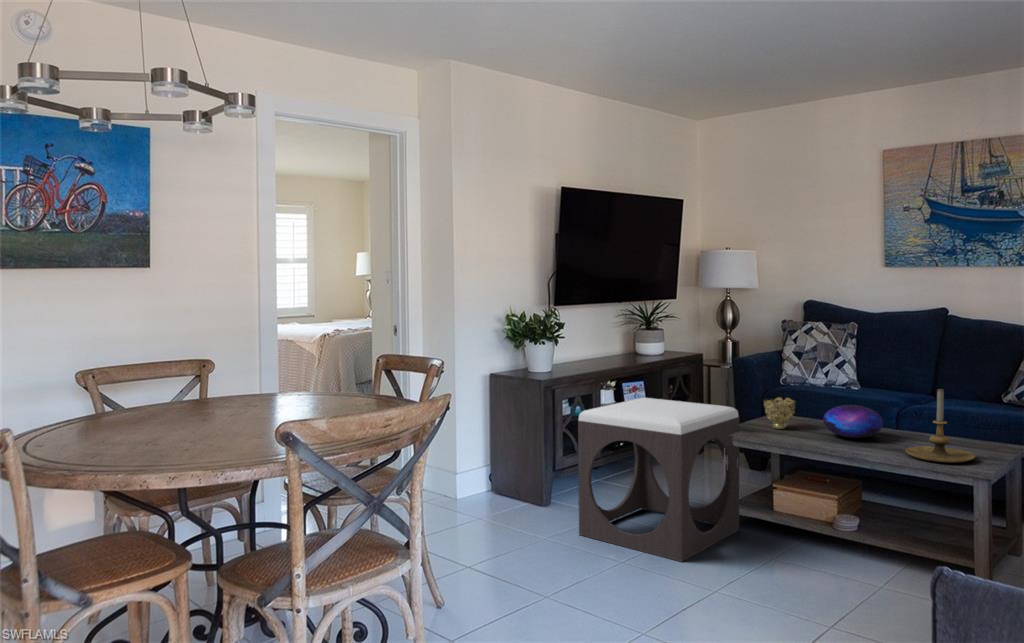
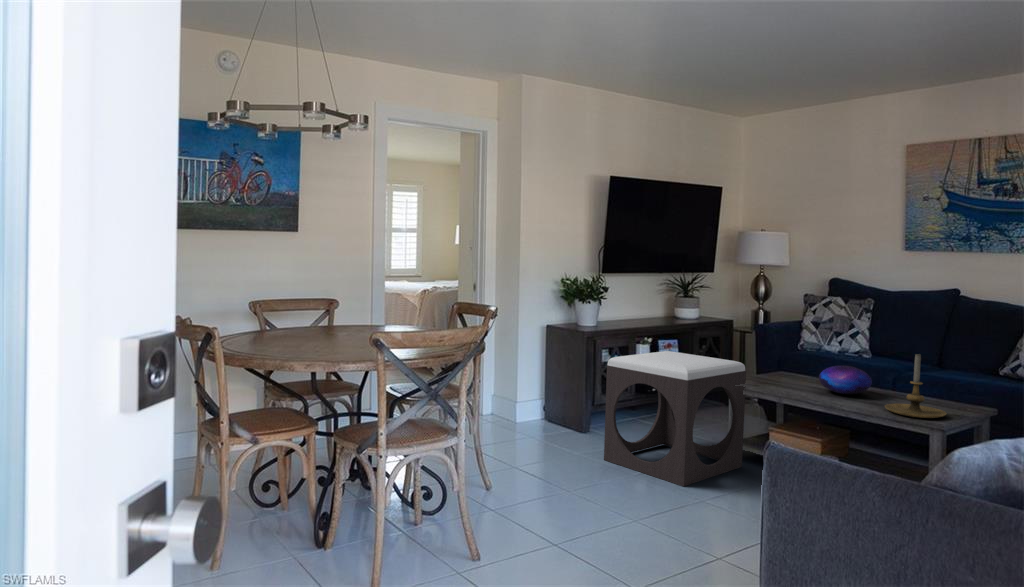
decorative bowl: present [764,397,796,429] -> none [769,357,798,383]

